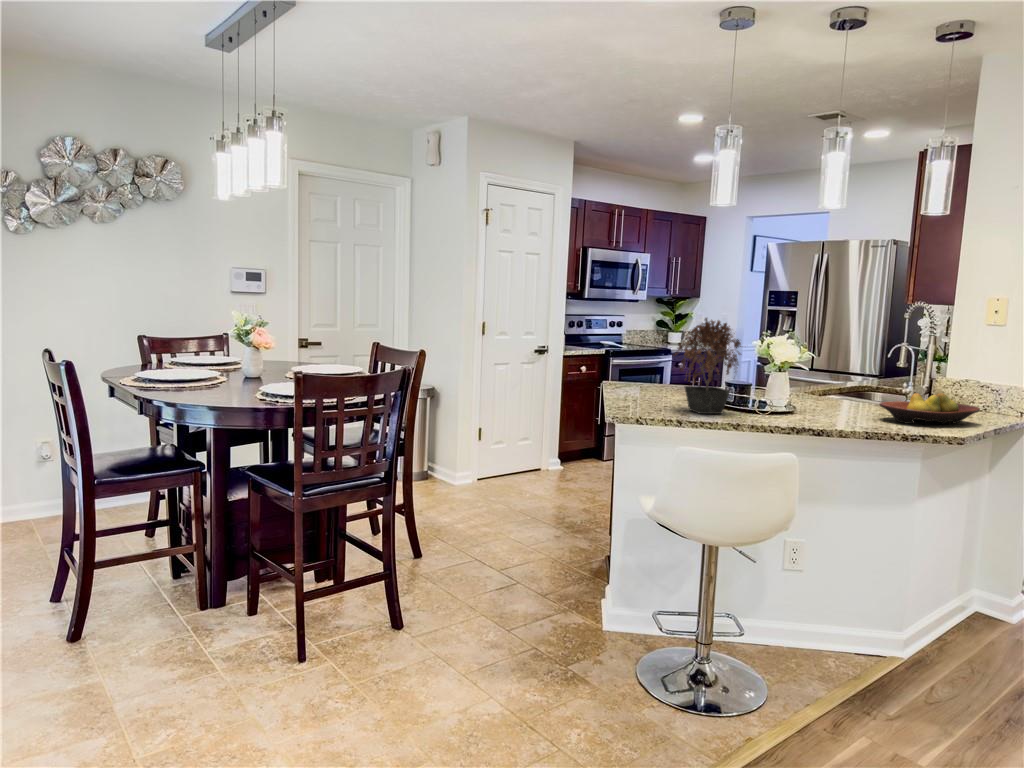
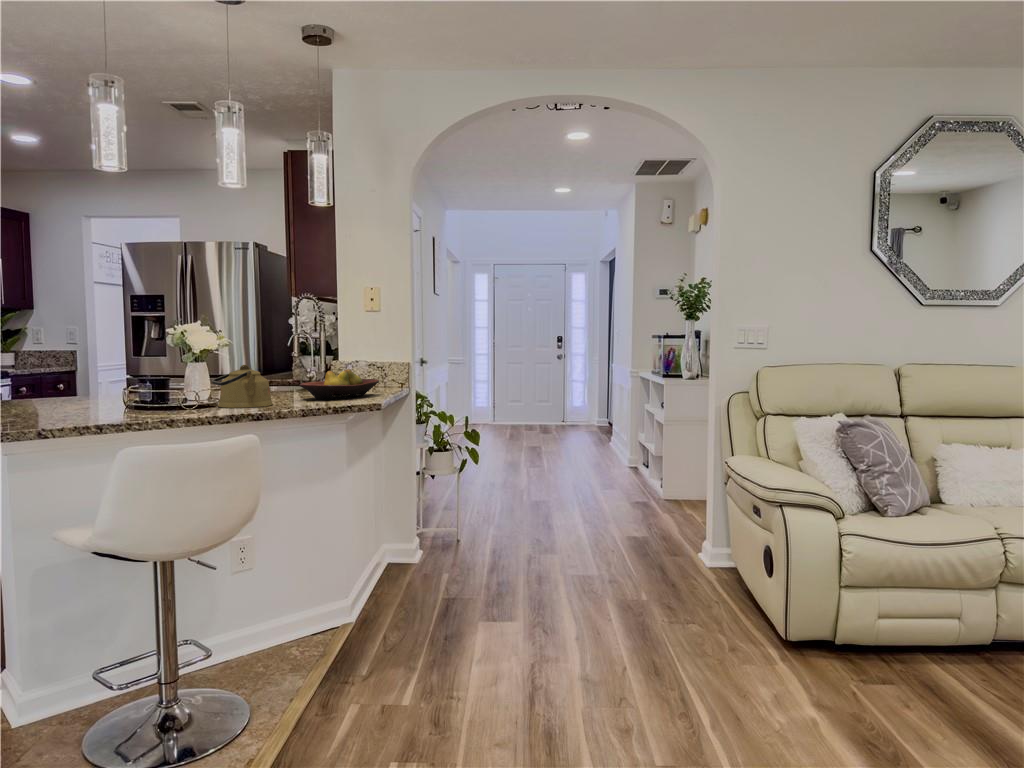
potted plant: present [674,318,741,414] -> none [67,299,165,416]
kettle: none [788,380,843,422] -> present [212,365,273,408]

